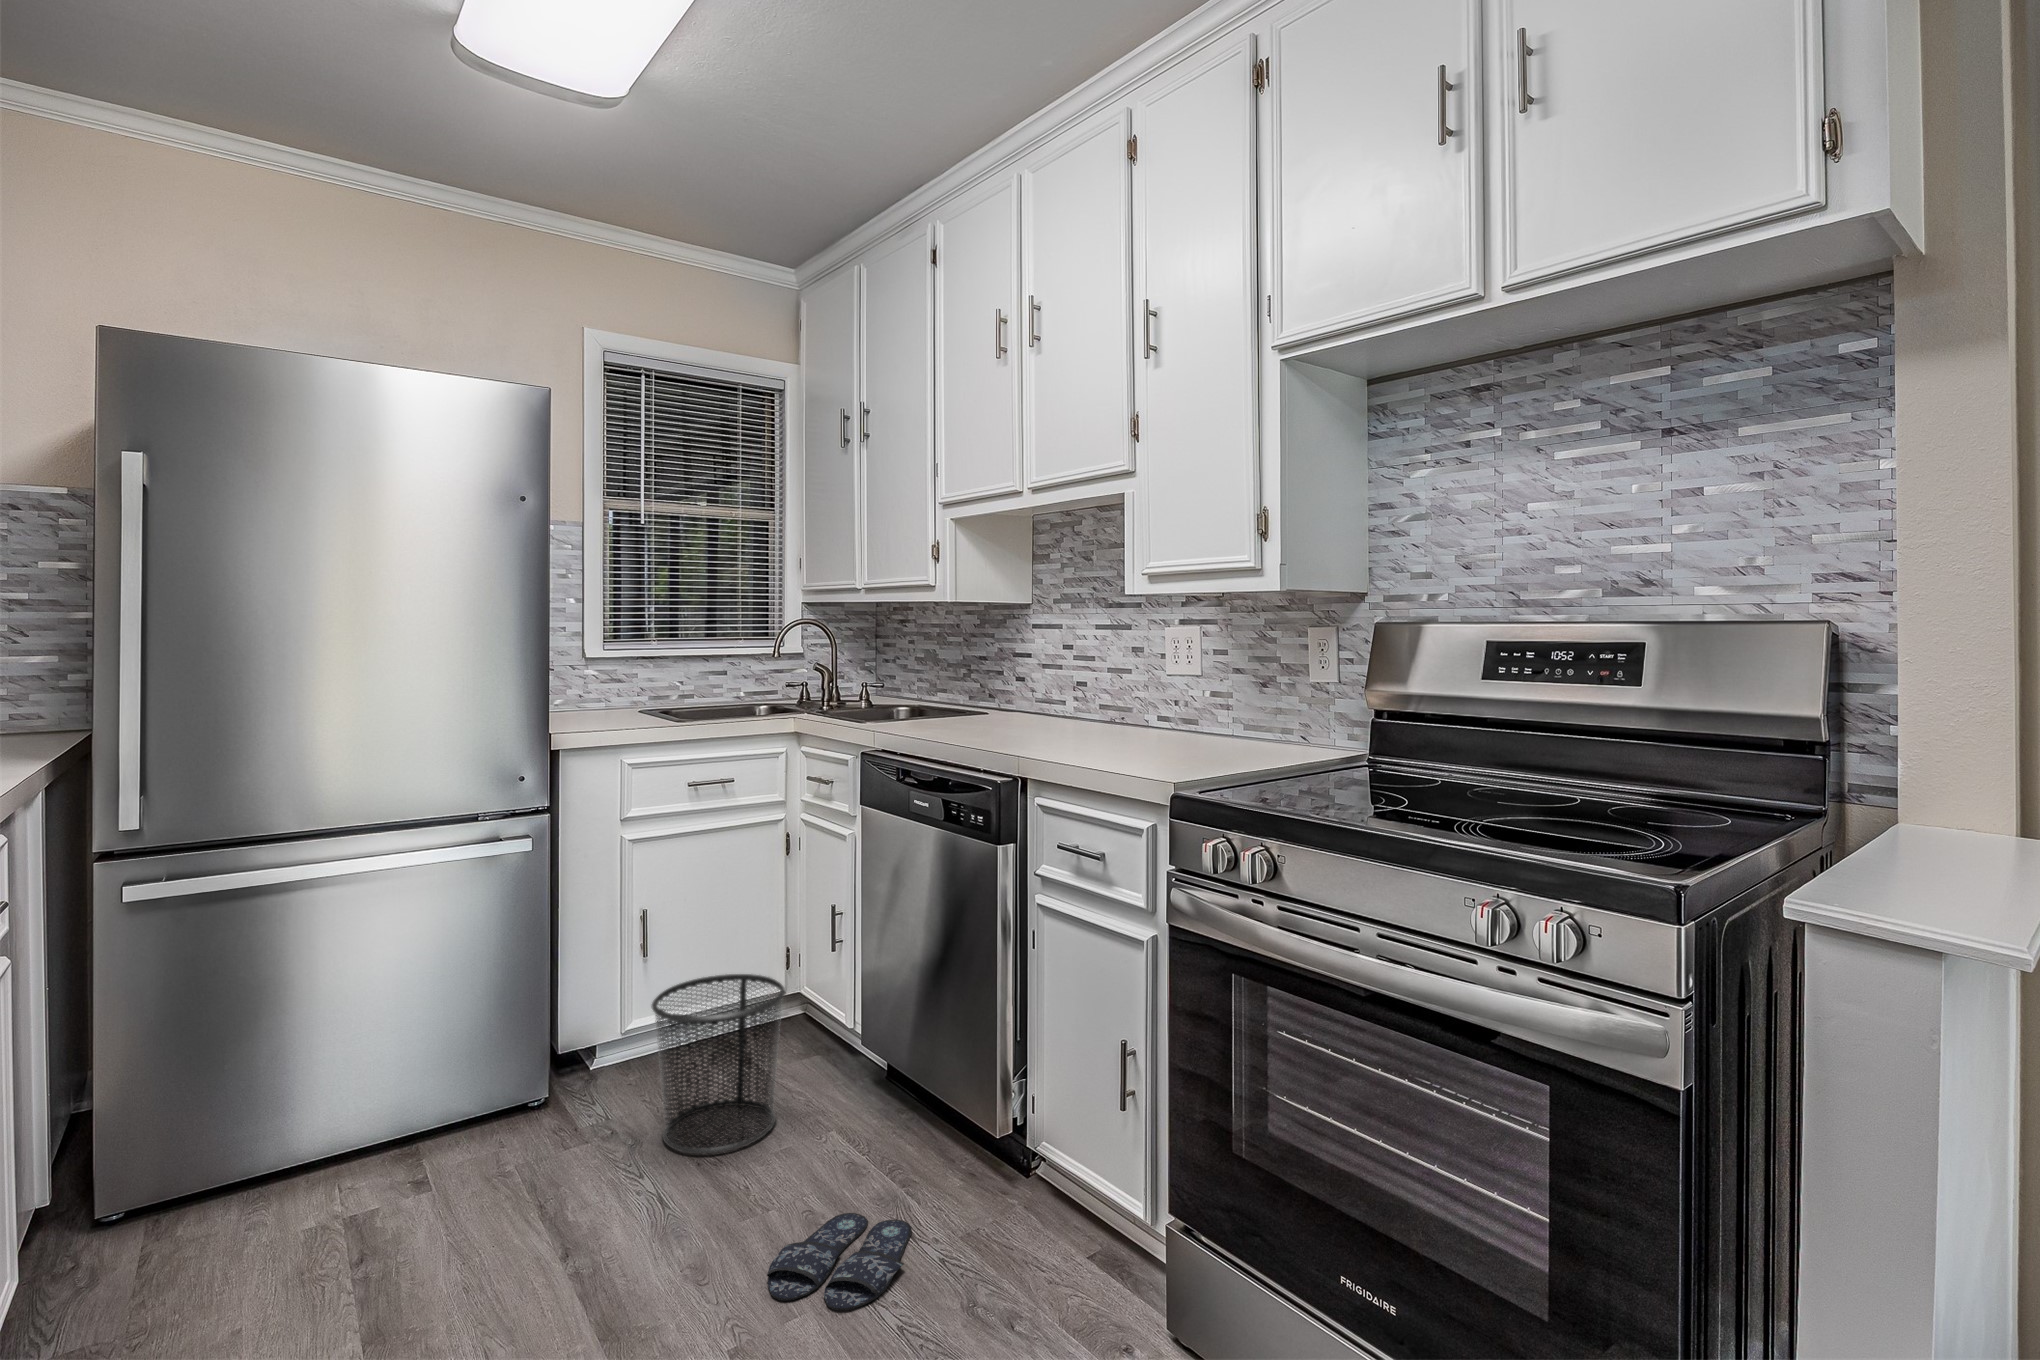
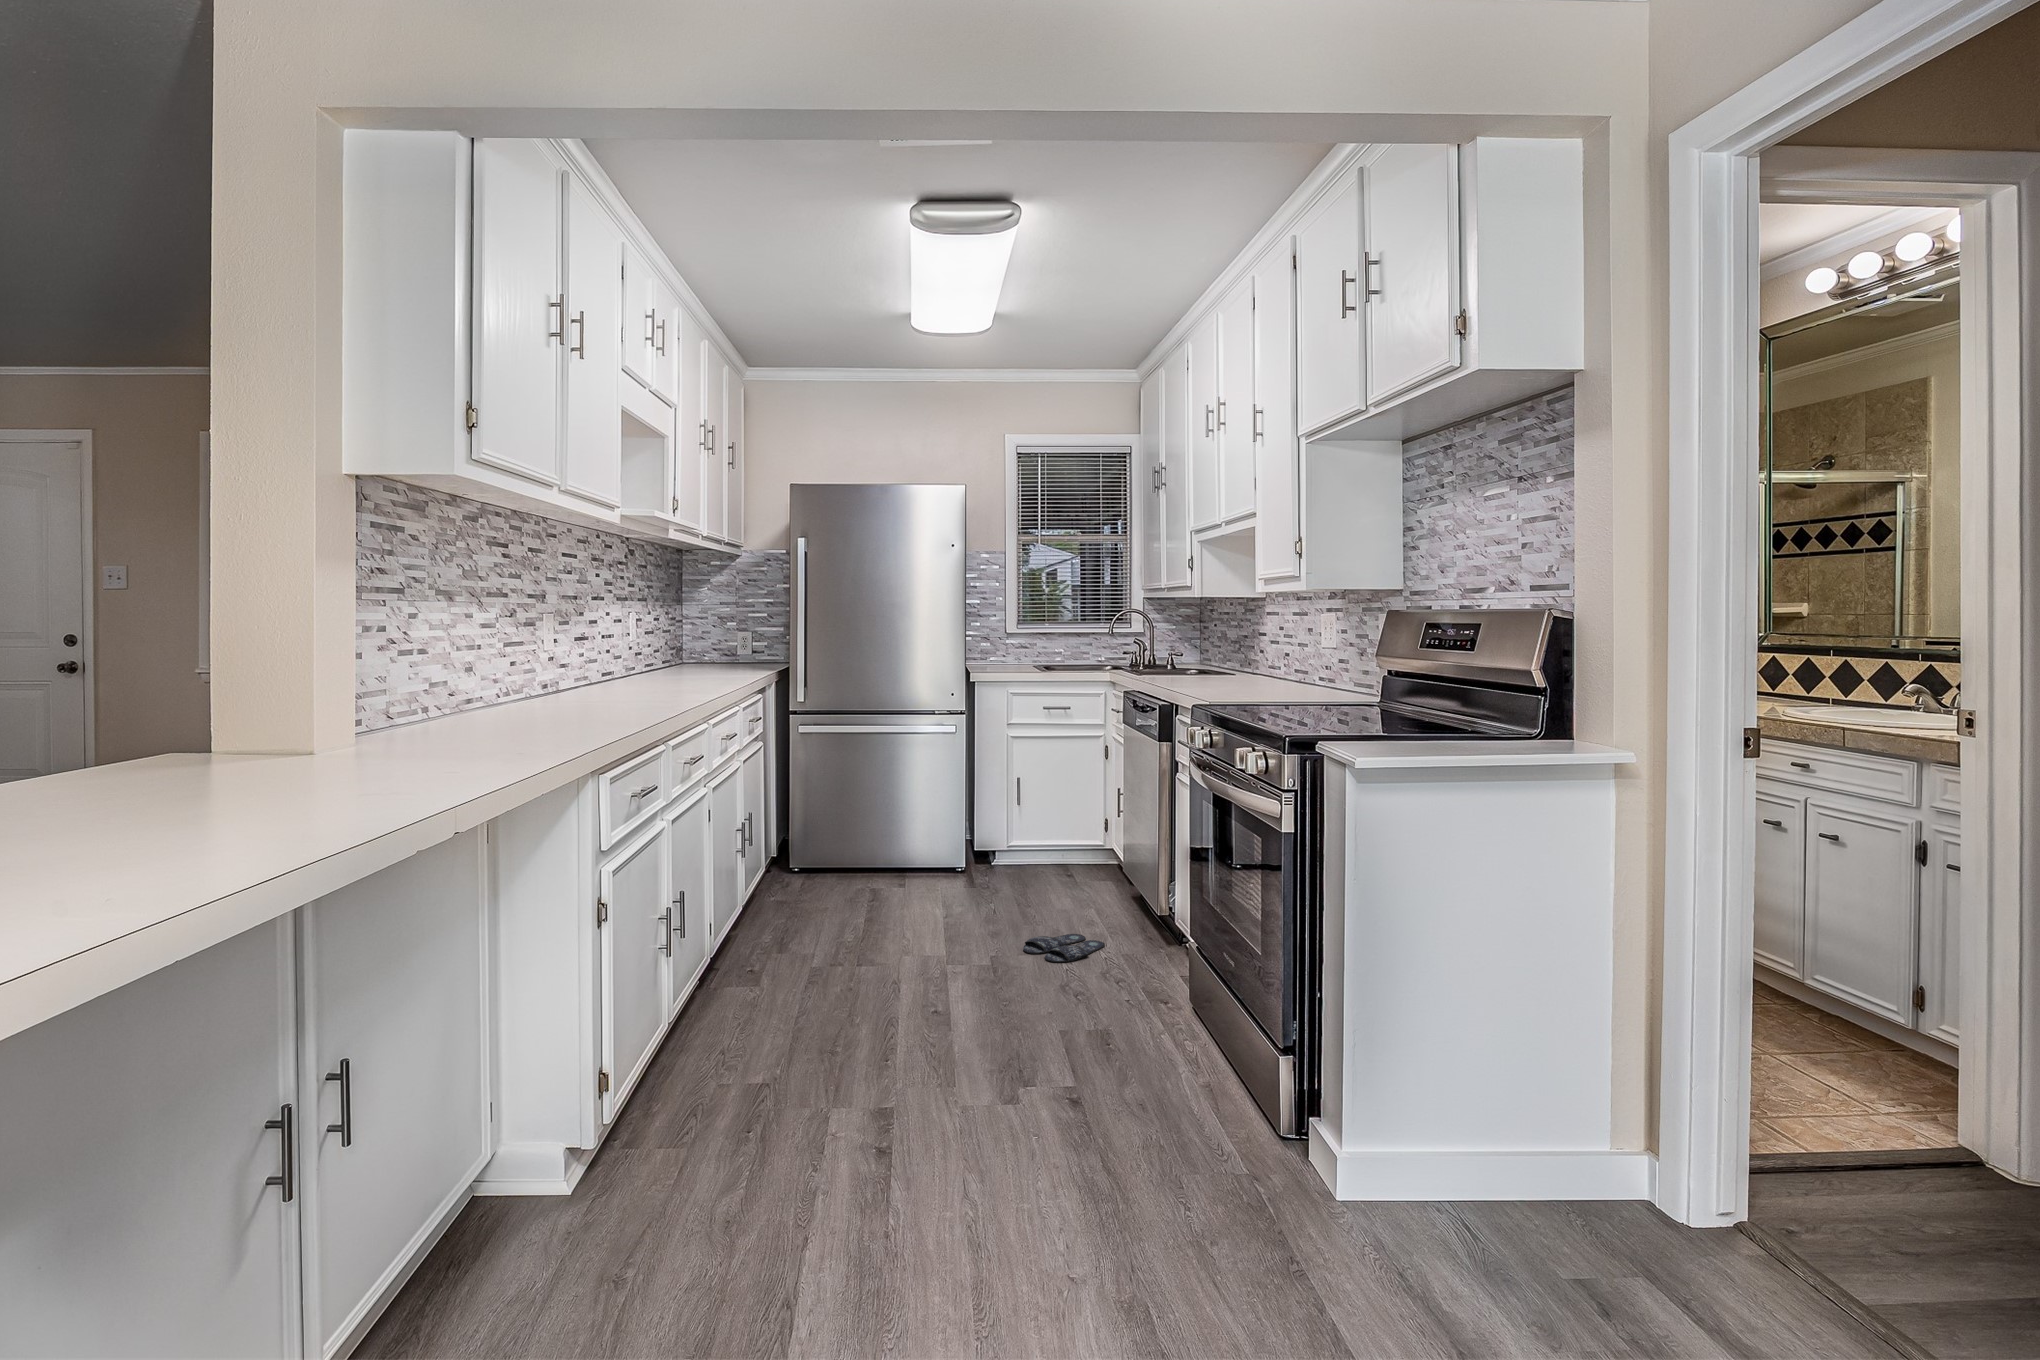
waste bin: present [651,974,785,1154] -> none [1006,813,1076,903]

